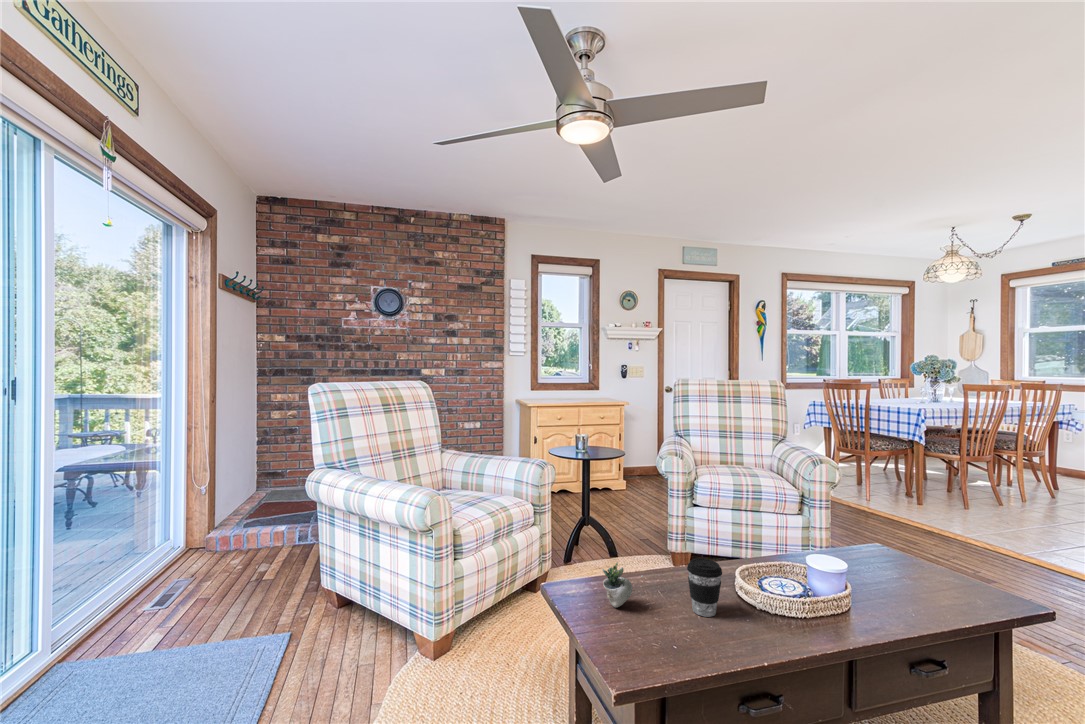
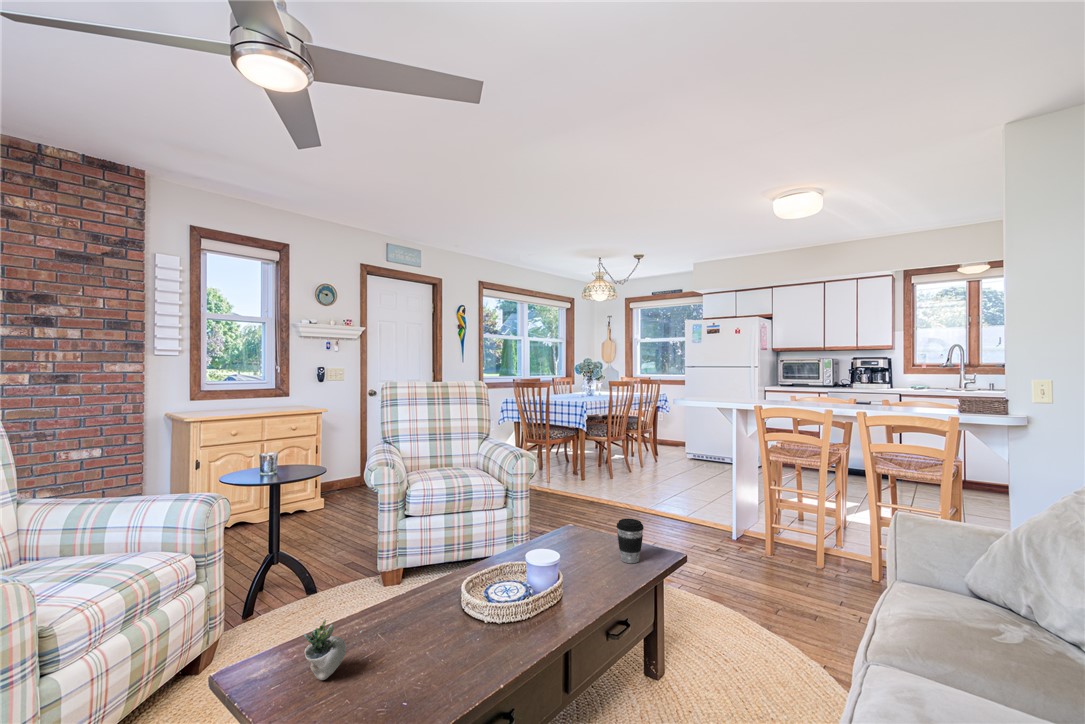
coffee cup: present [687,558,722,617] -> present [616,519,644,563]

